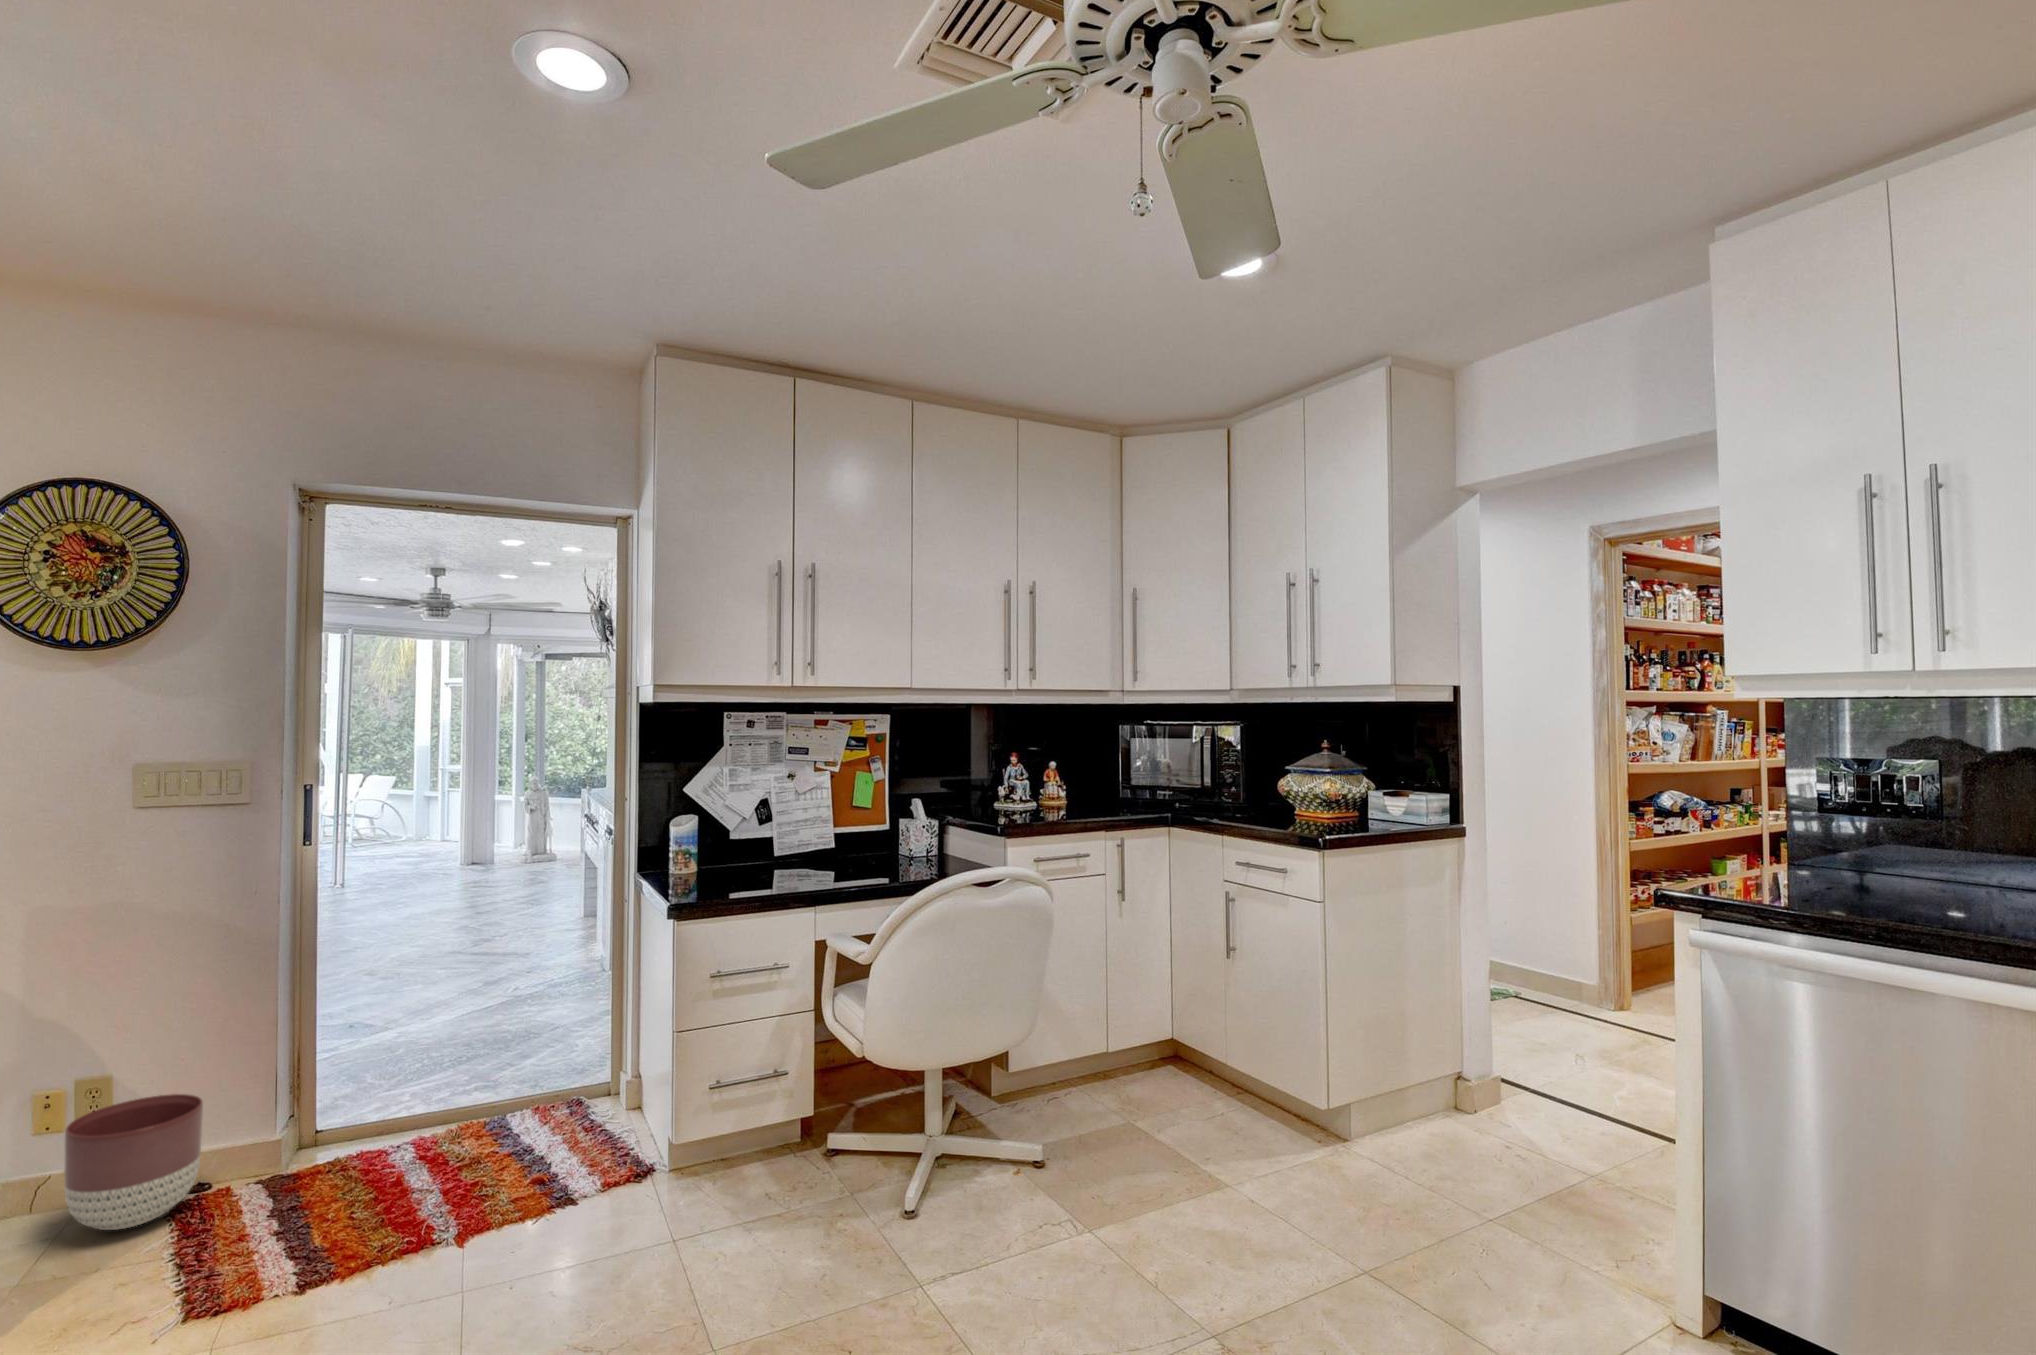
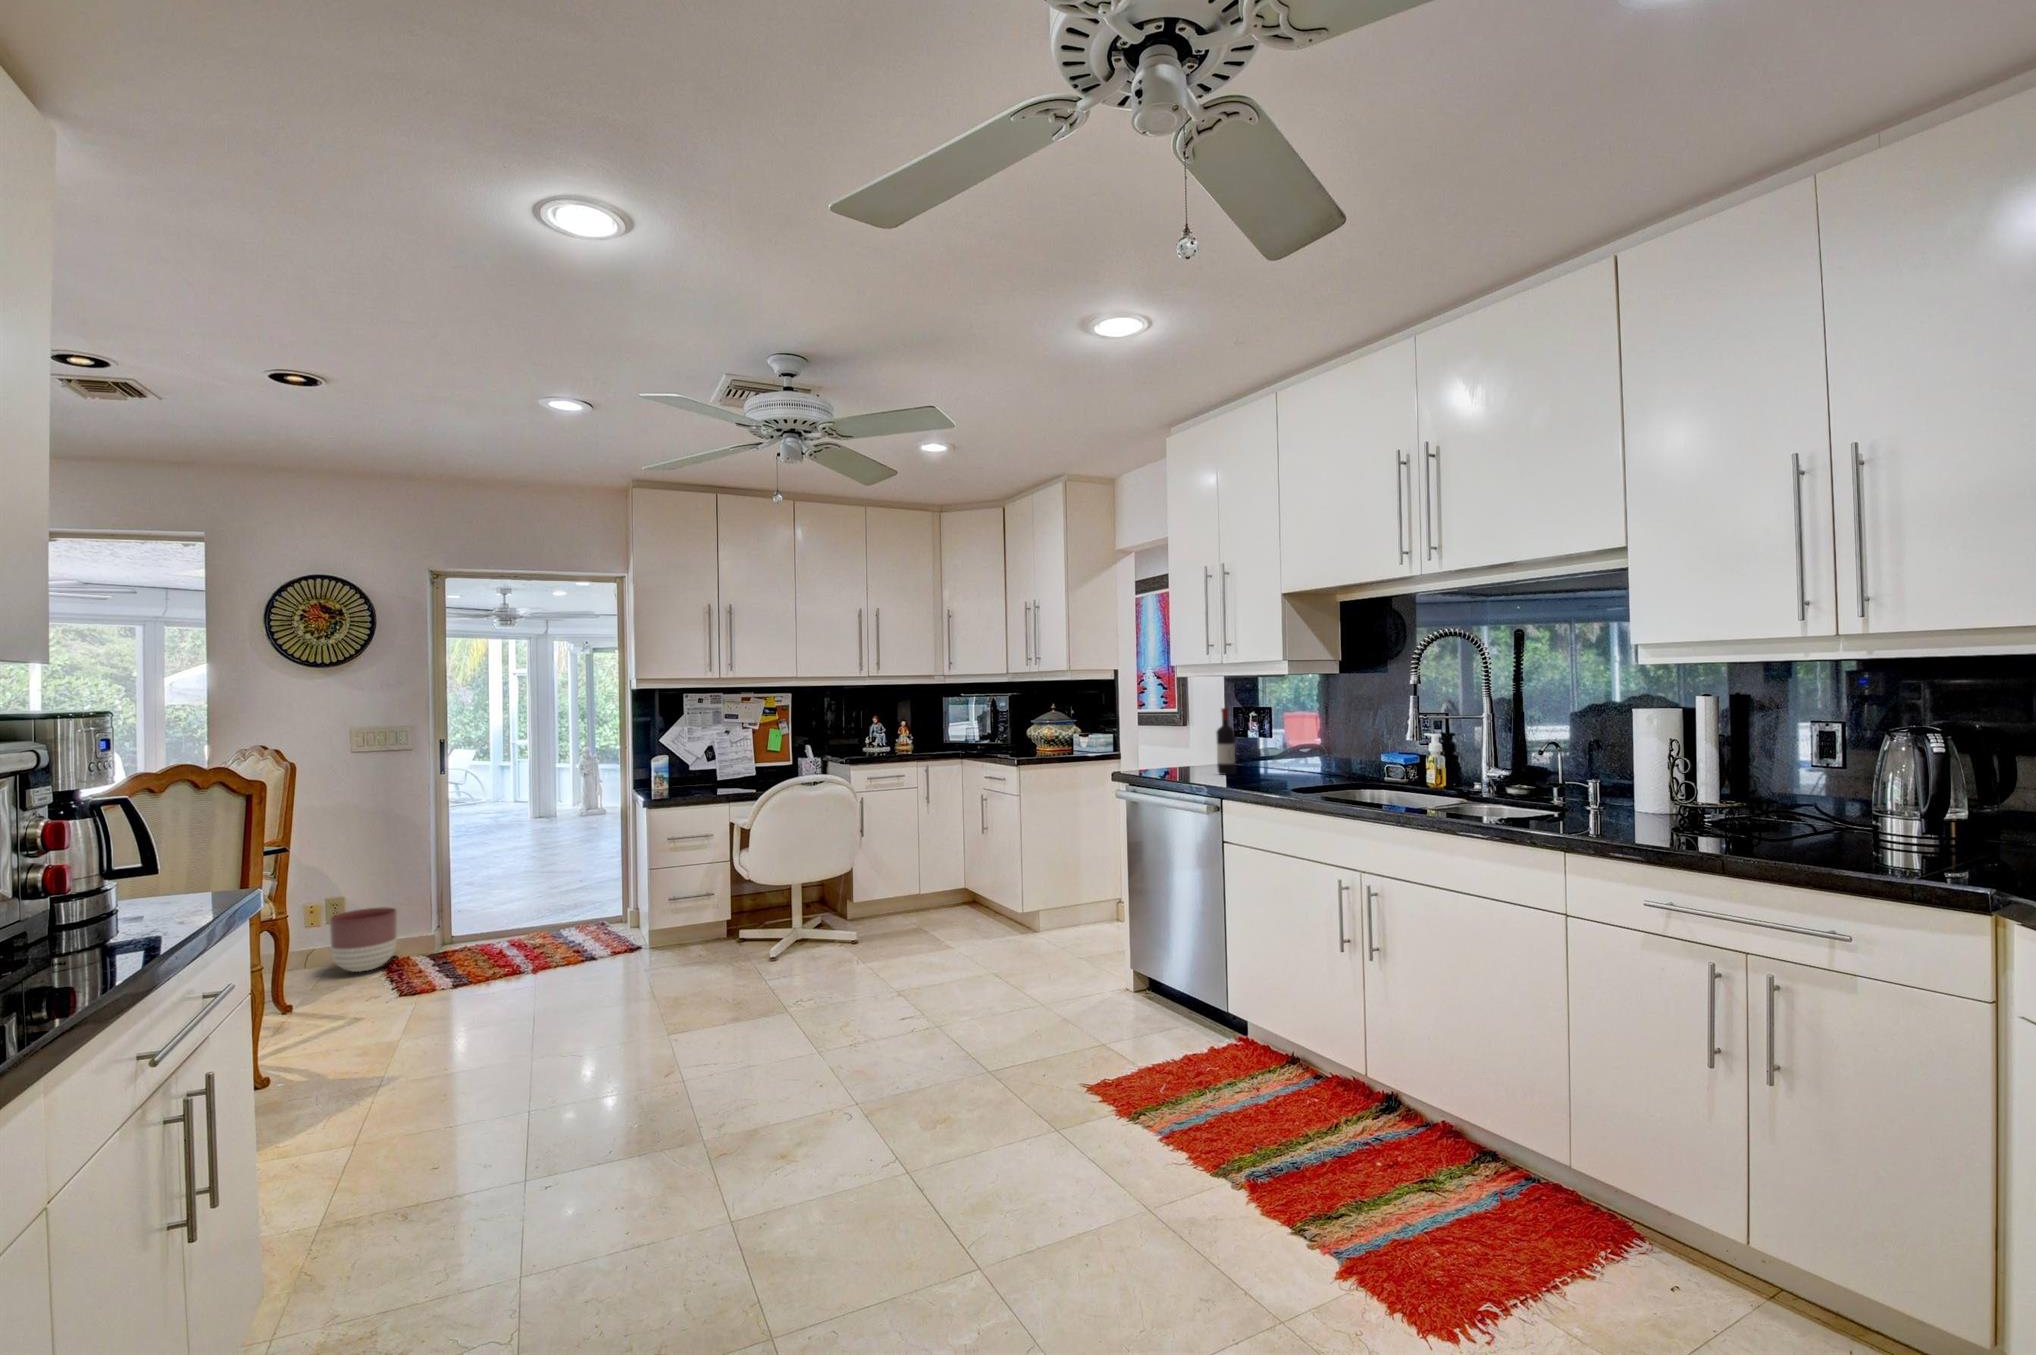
wine bottle: none [1776,765,1820,893] -> present [1217,708,1235,775]

